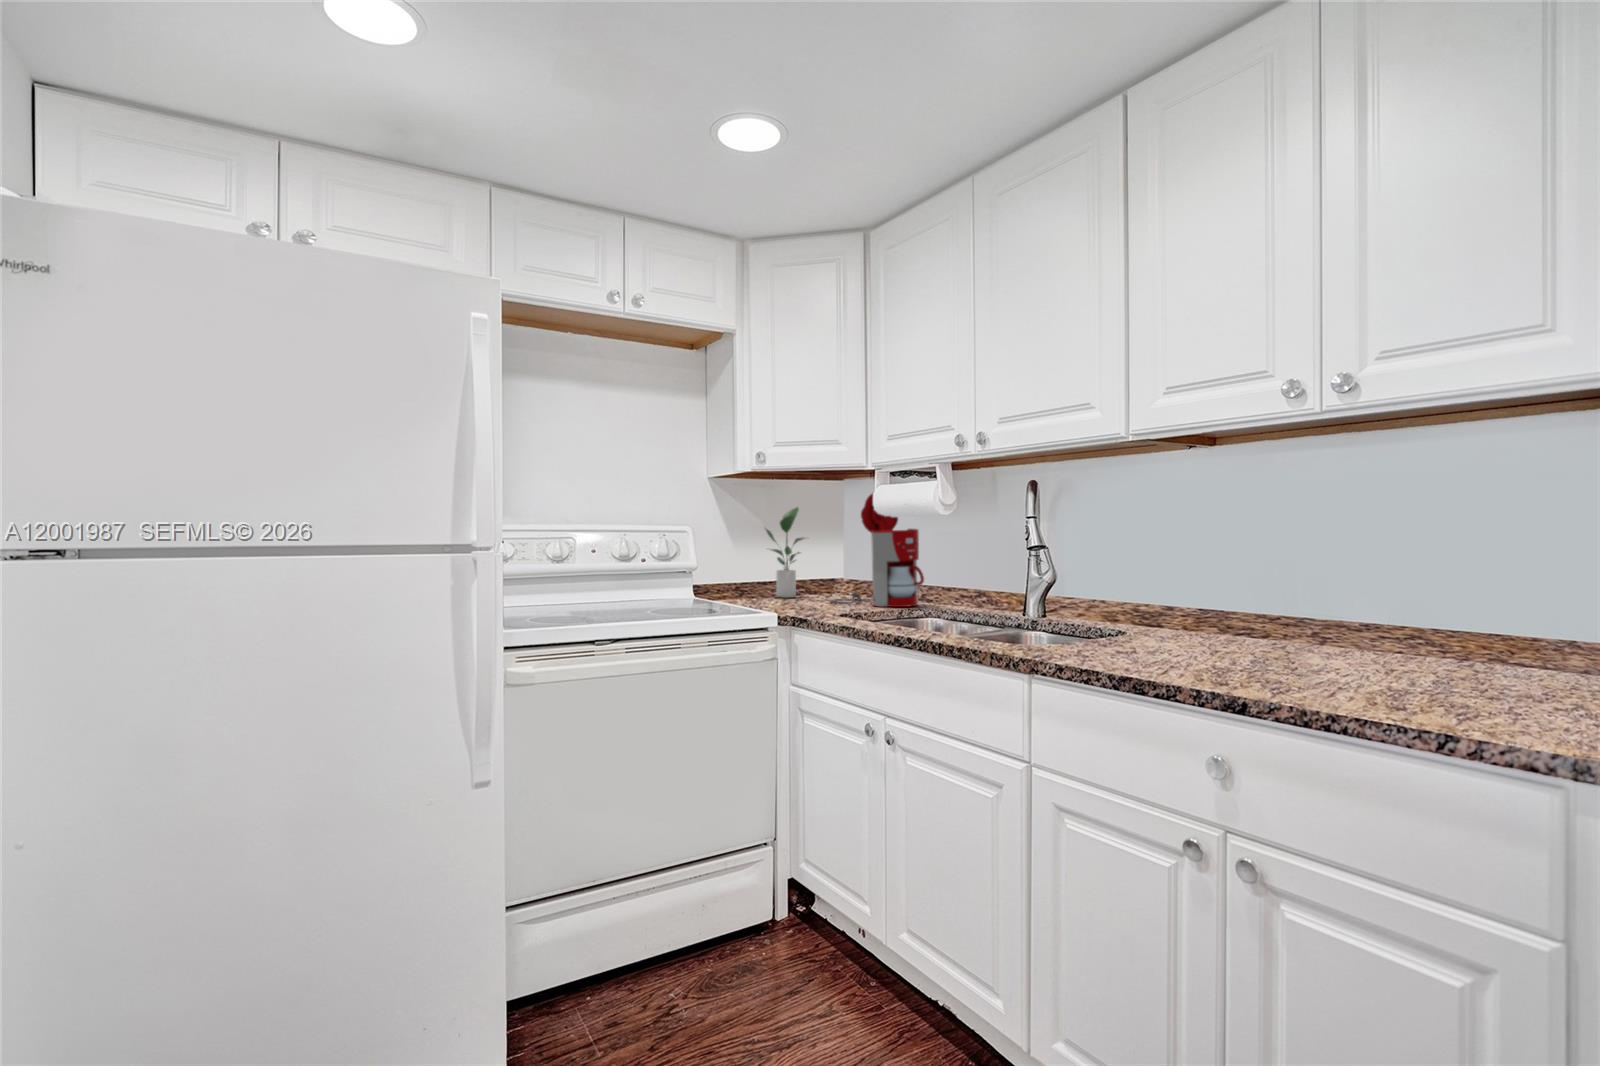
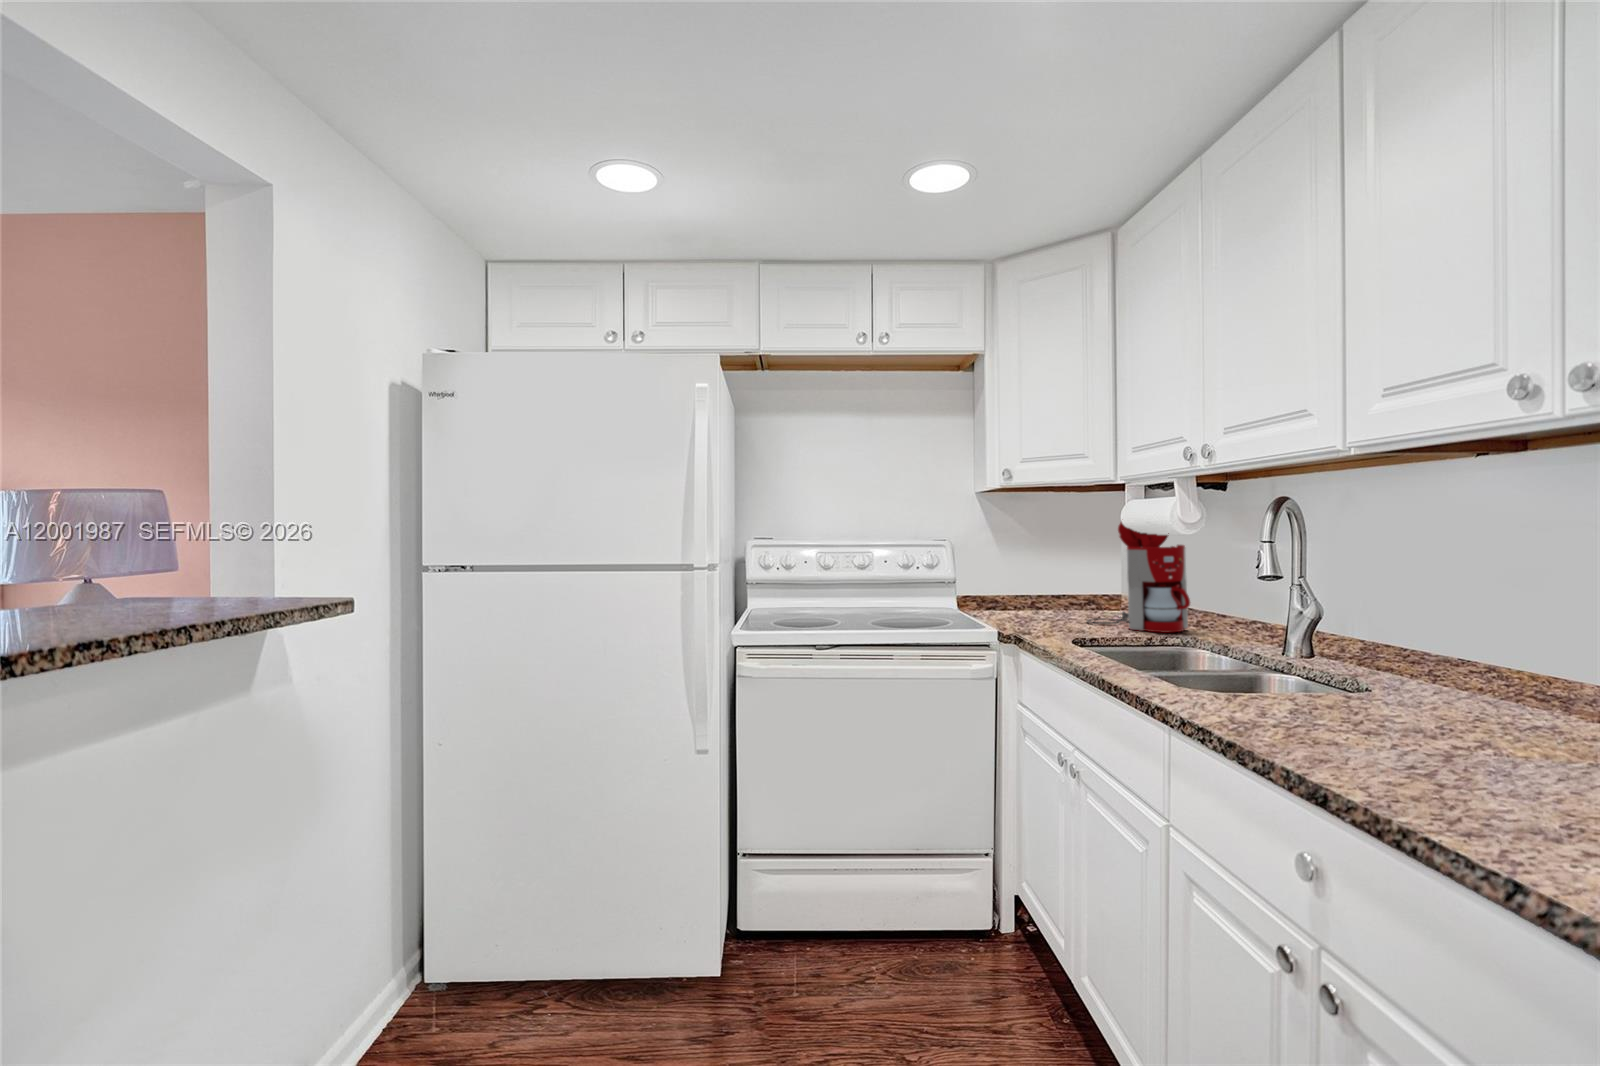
potted plant: present [766,507,804,598] -> none [1030,518,1083,613]

